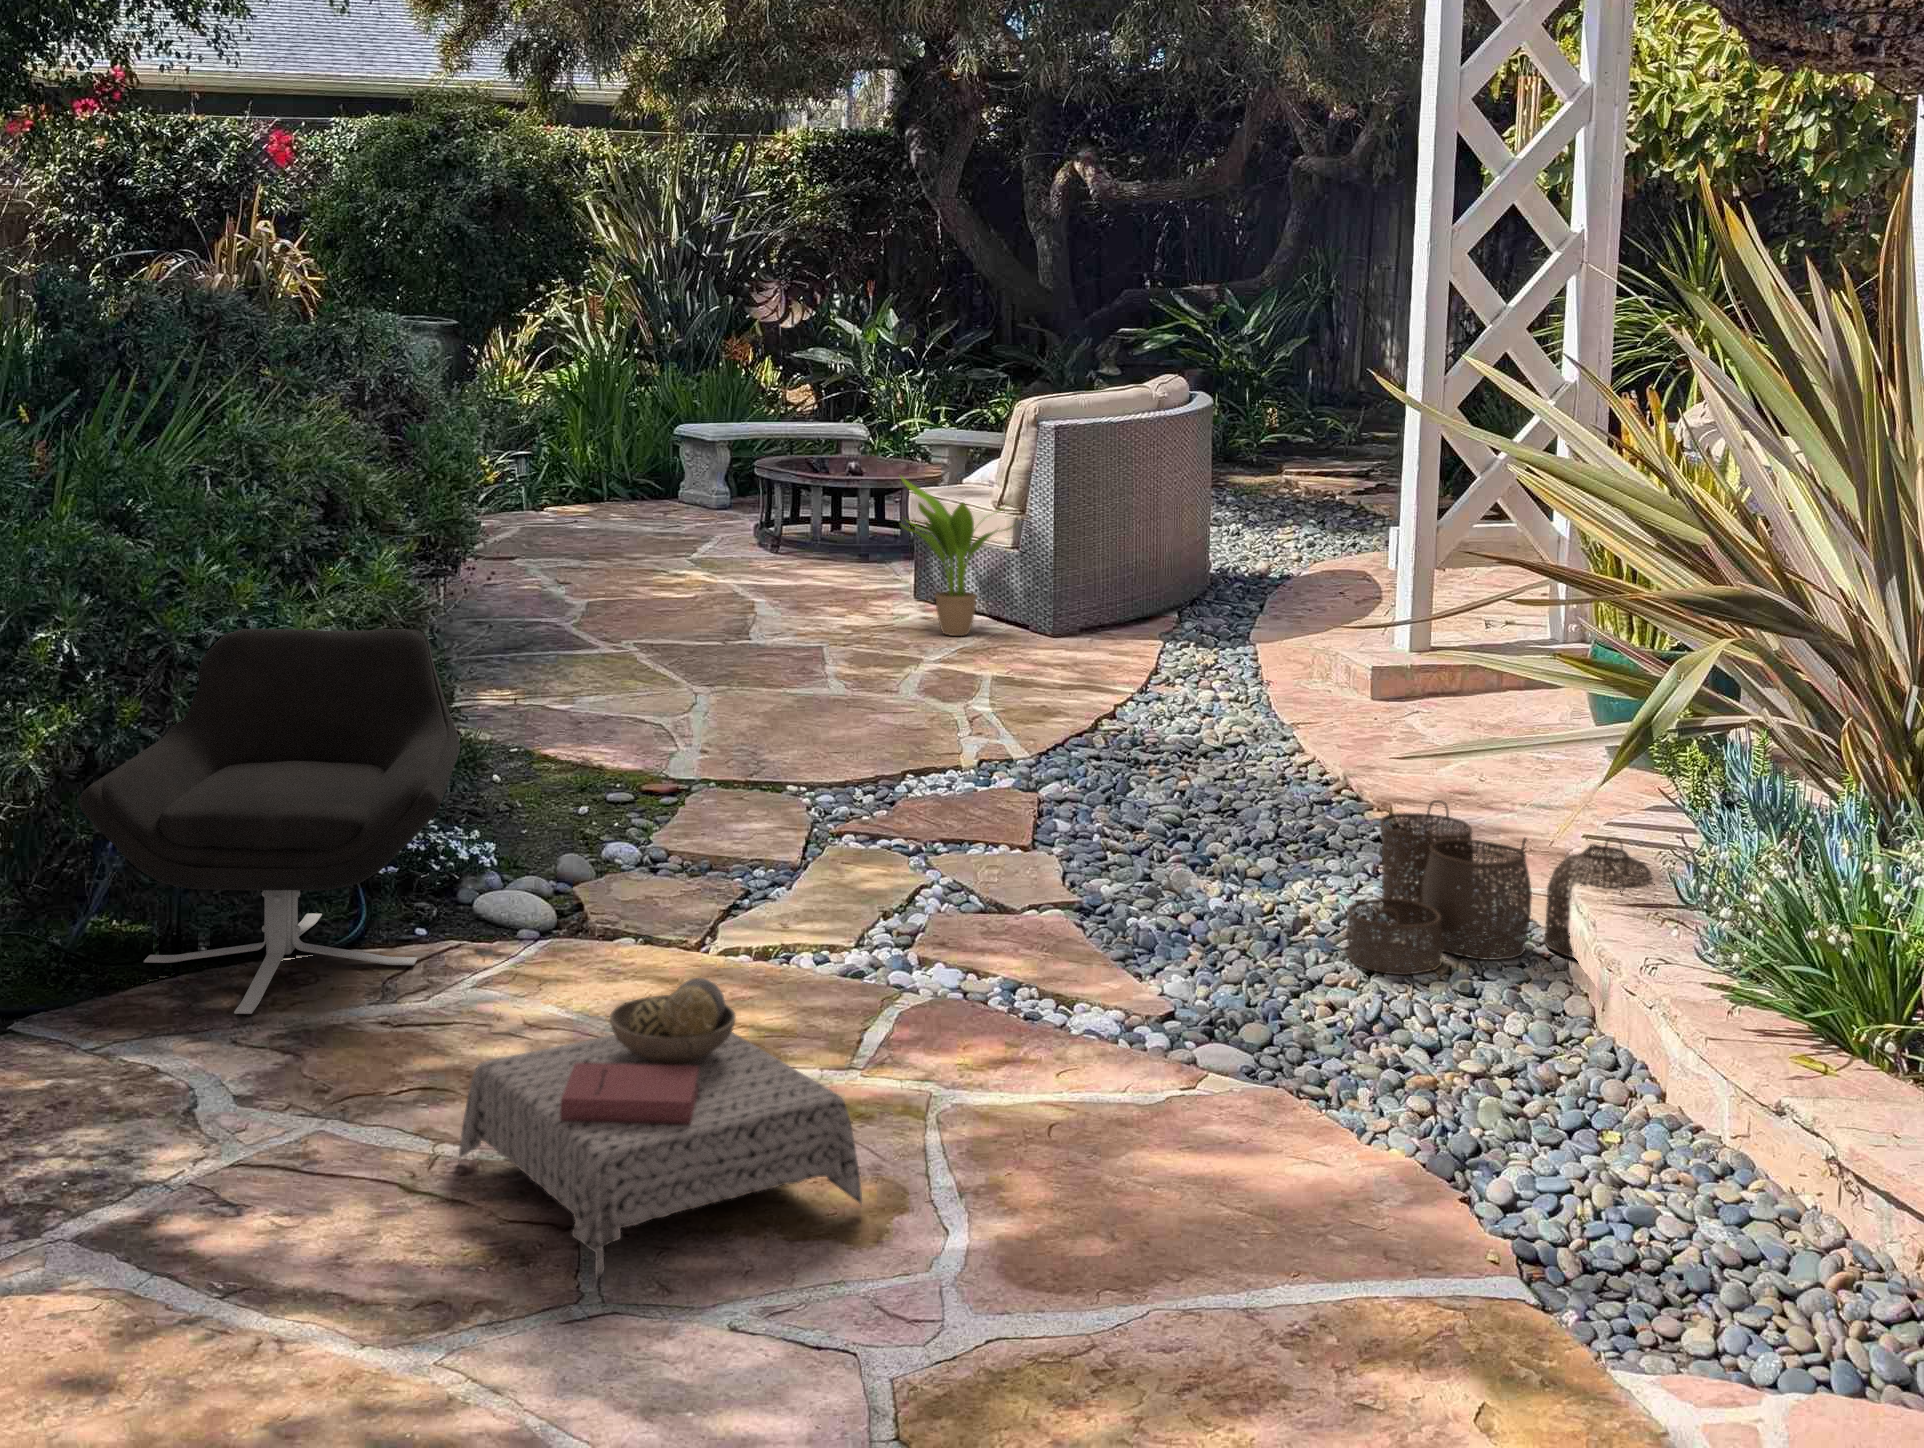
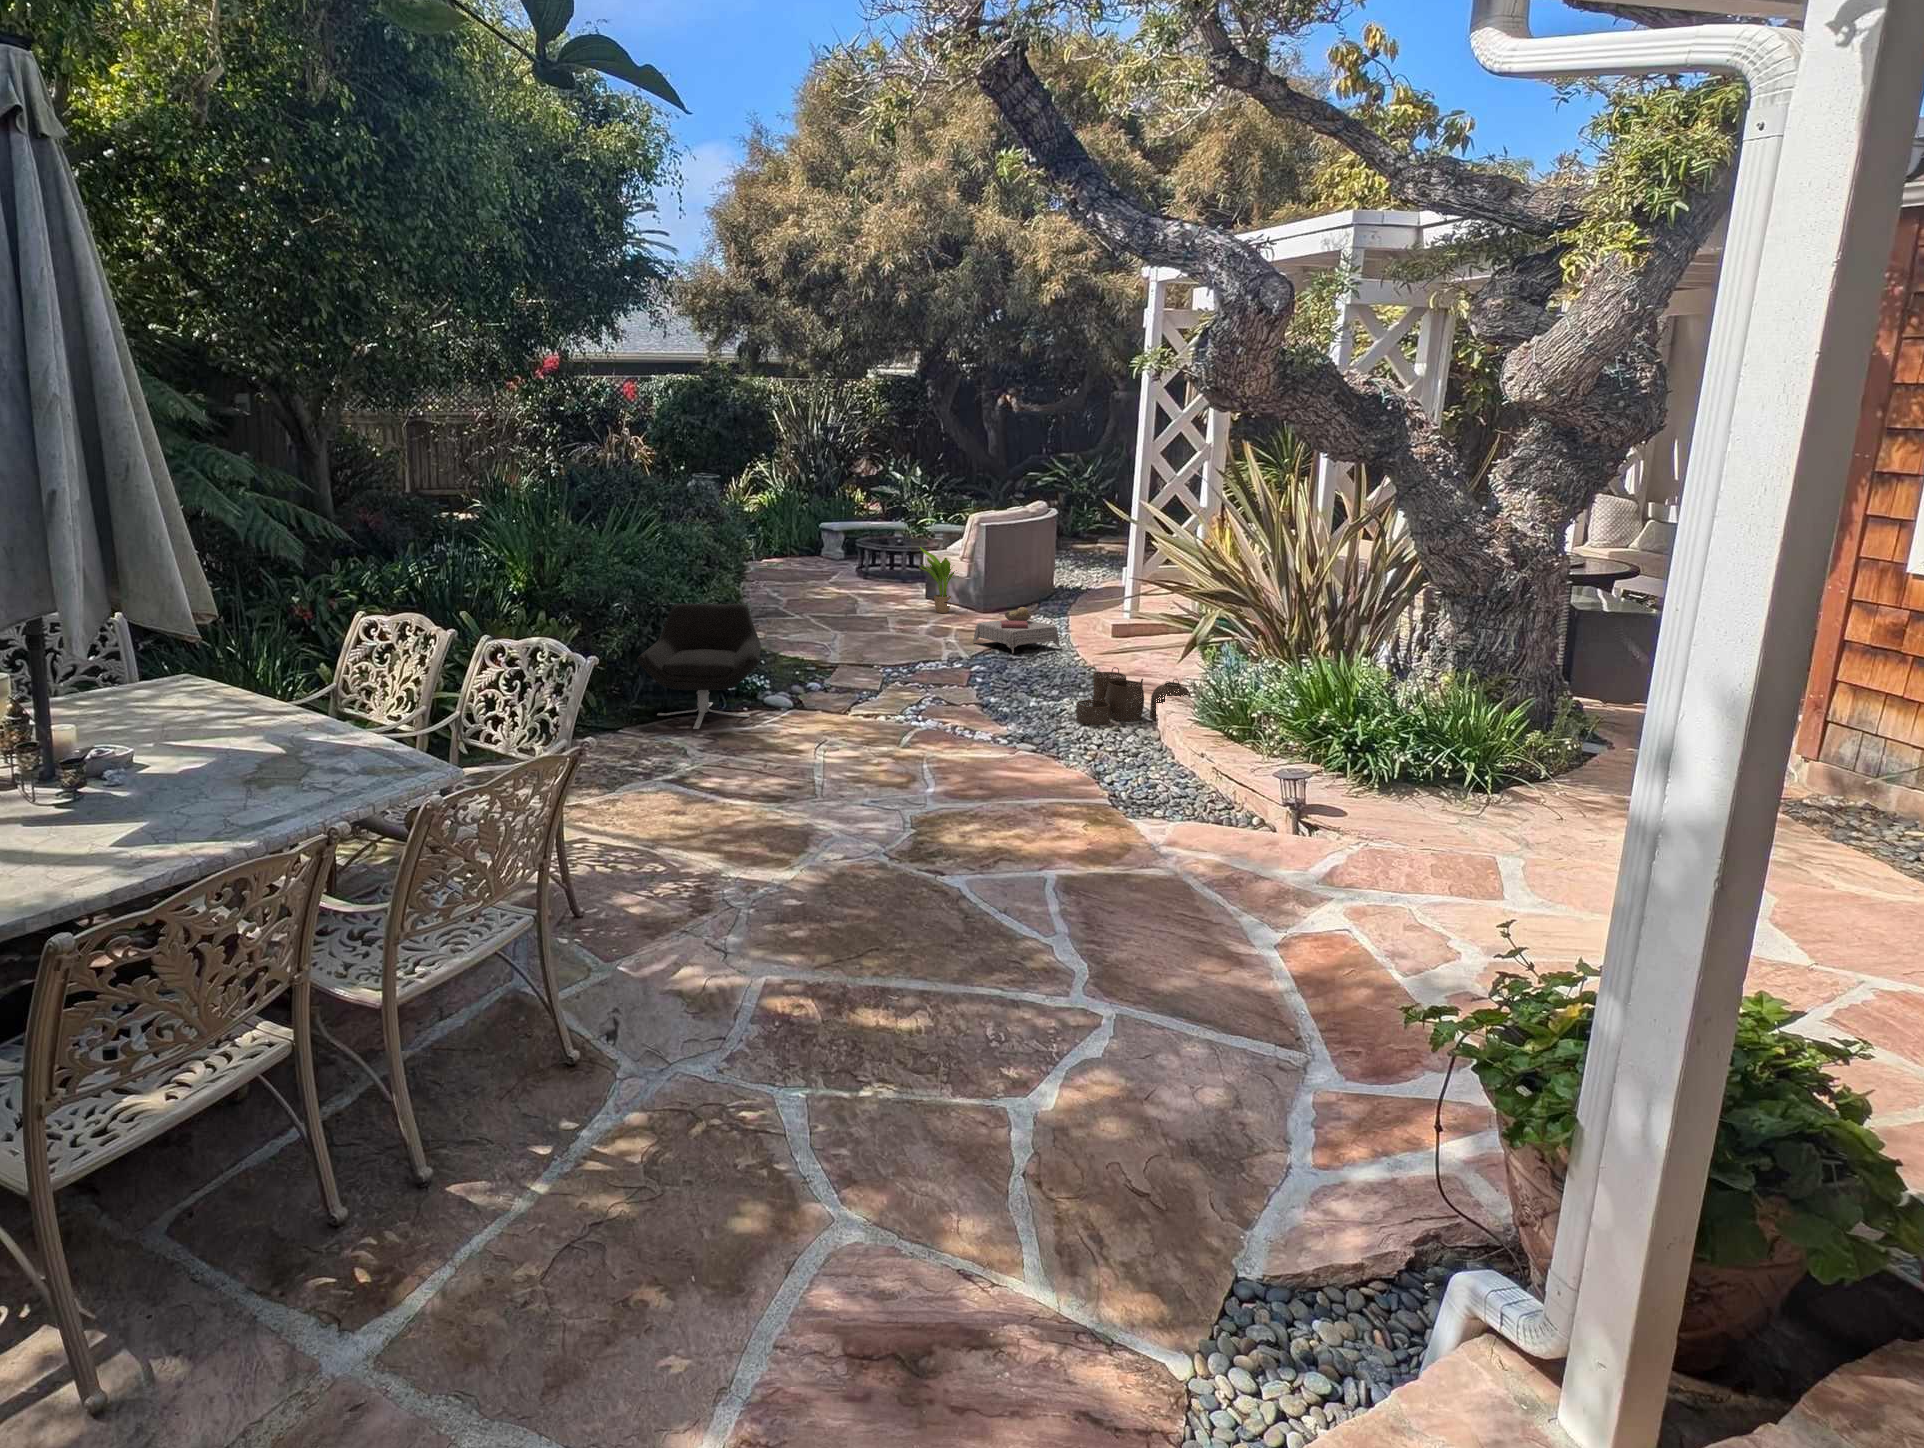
ottoman: present [459,978,862,1279] -> present [973,607,1060,654]

